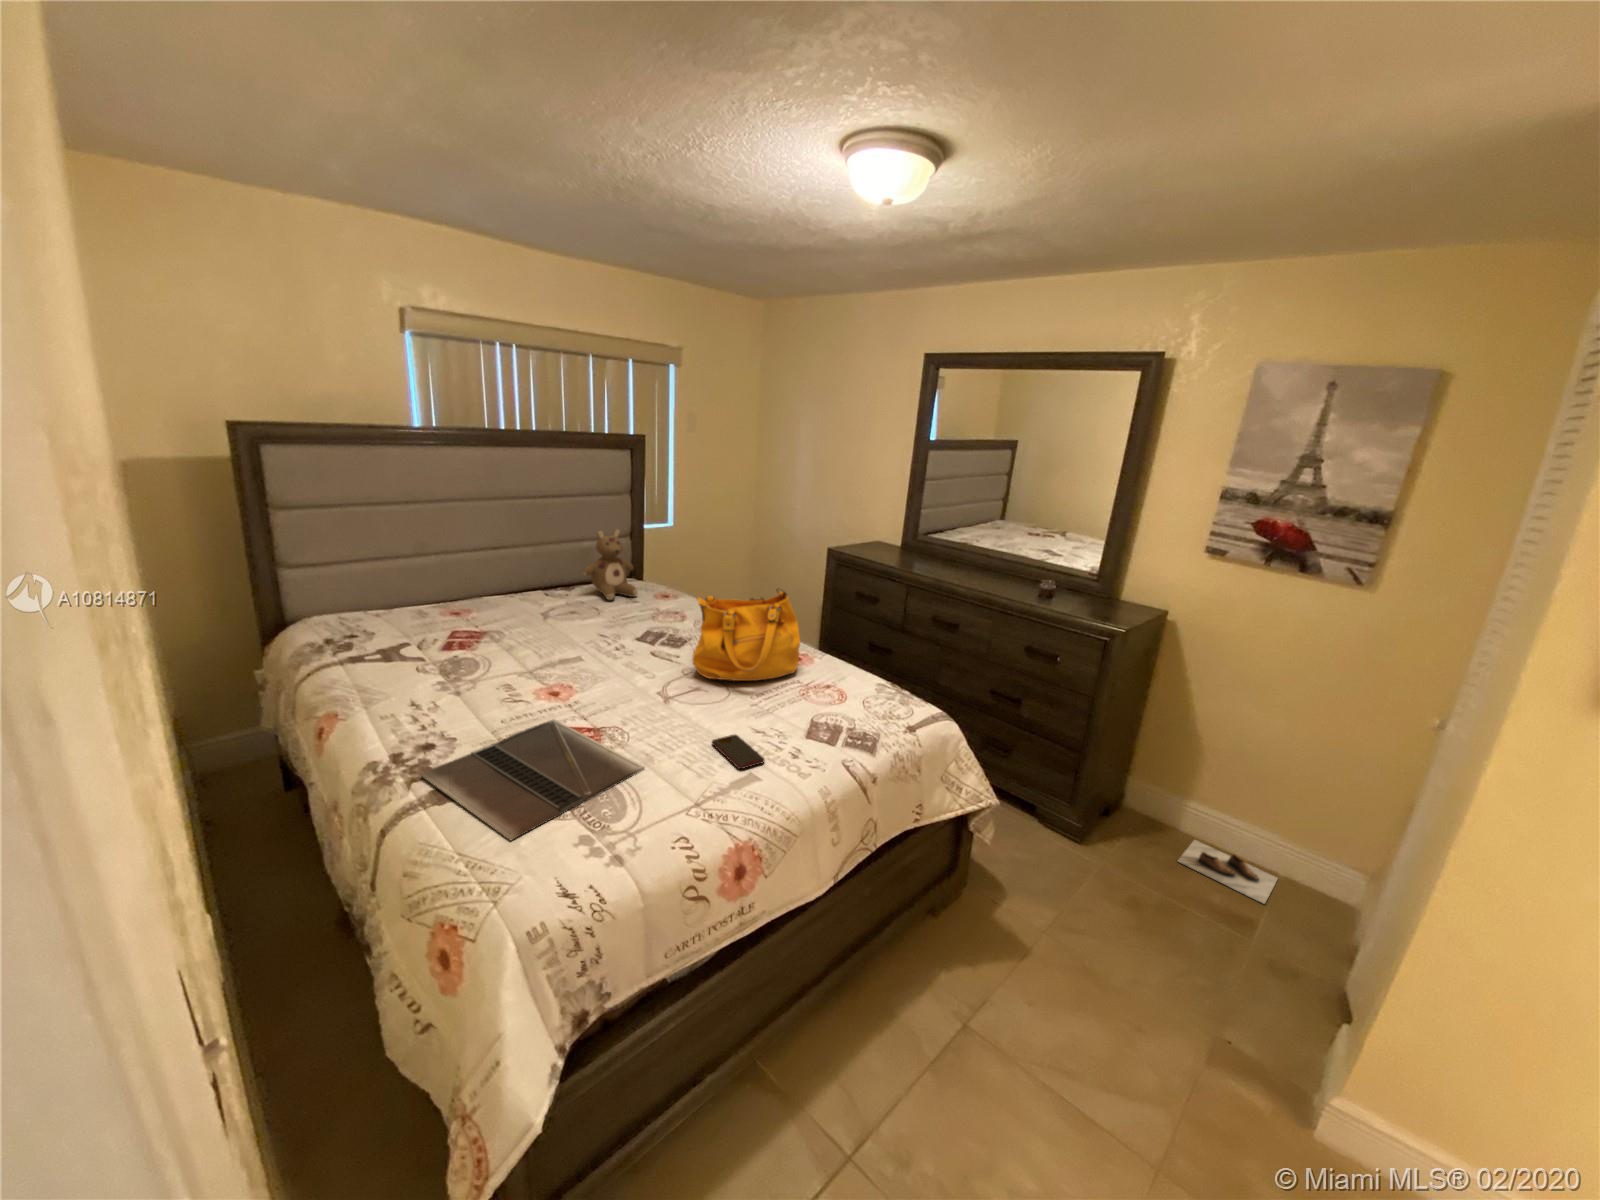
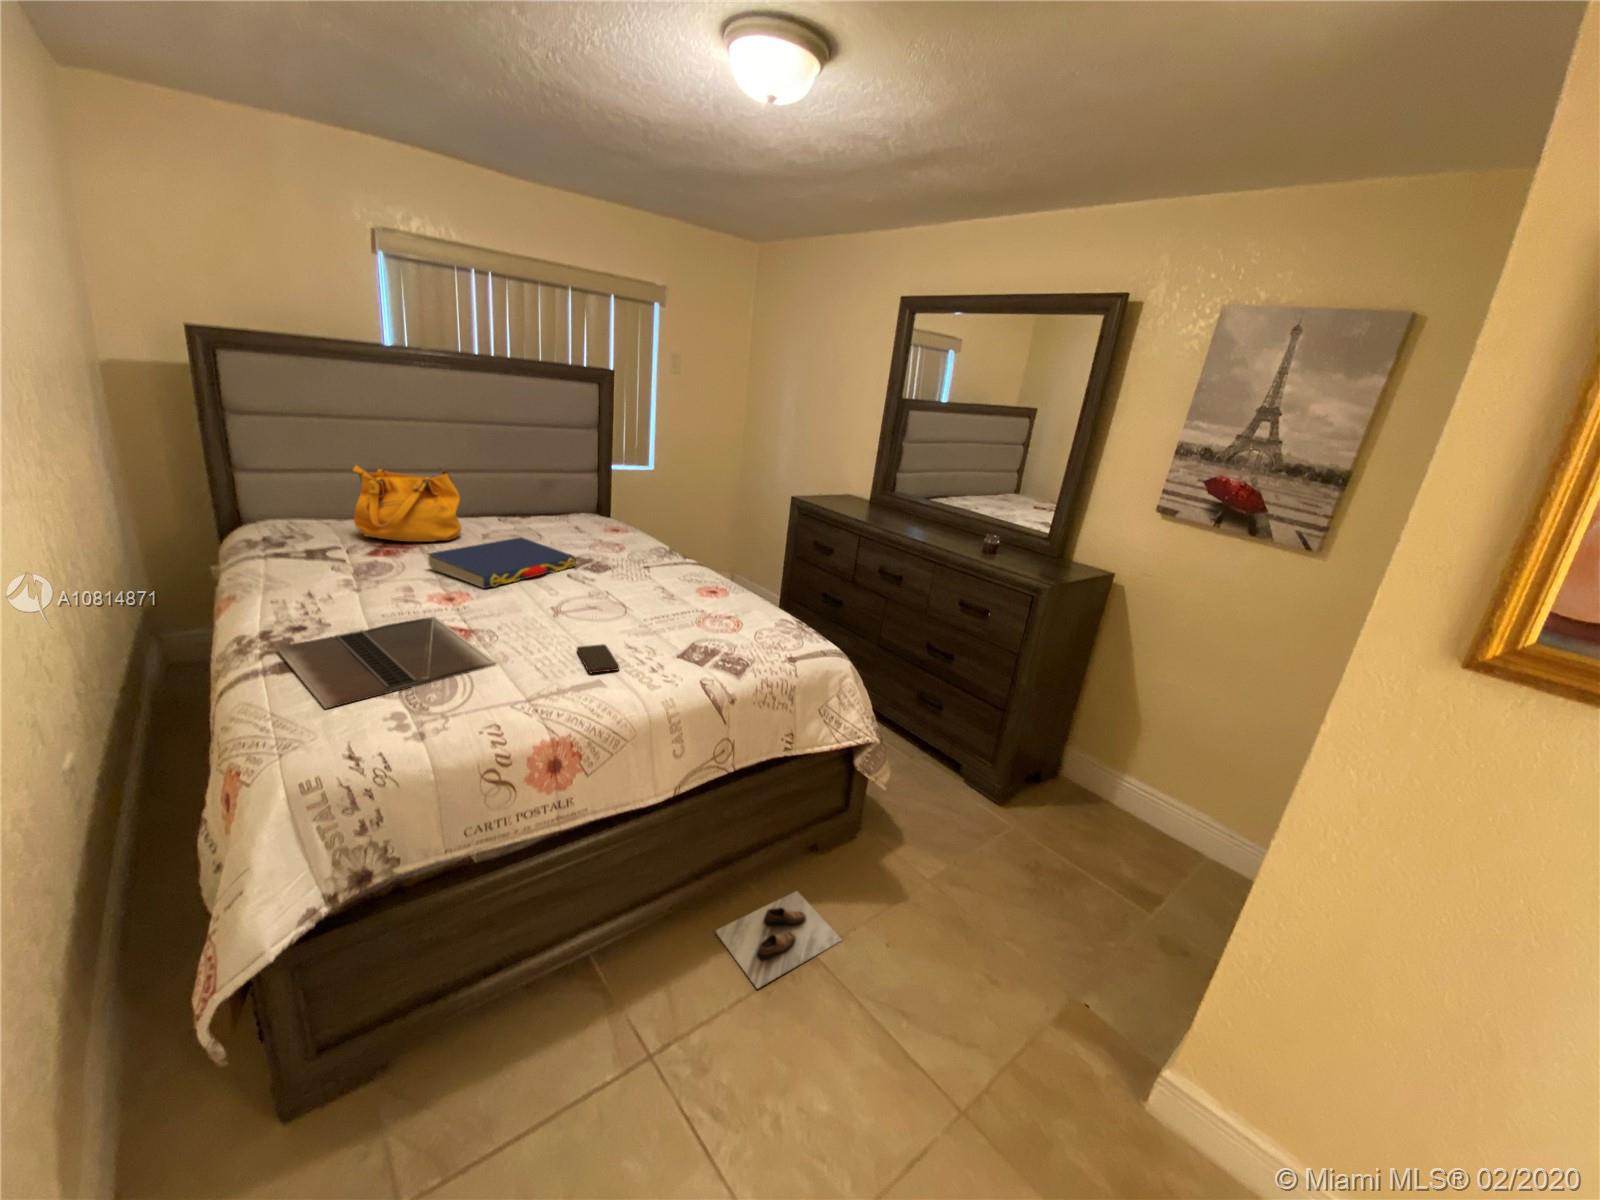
stuffed bear: present [583,529,638,600] -> none [536,459,589,528]
handbag: present [692,588,800,681] -> present [353,466,461,542]
book: none [510,617,653,680] -> present [428,537,576,588]
shoe: present [1178,840,1278,904] -> present [715,891,842,989]

